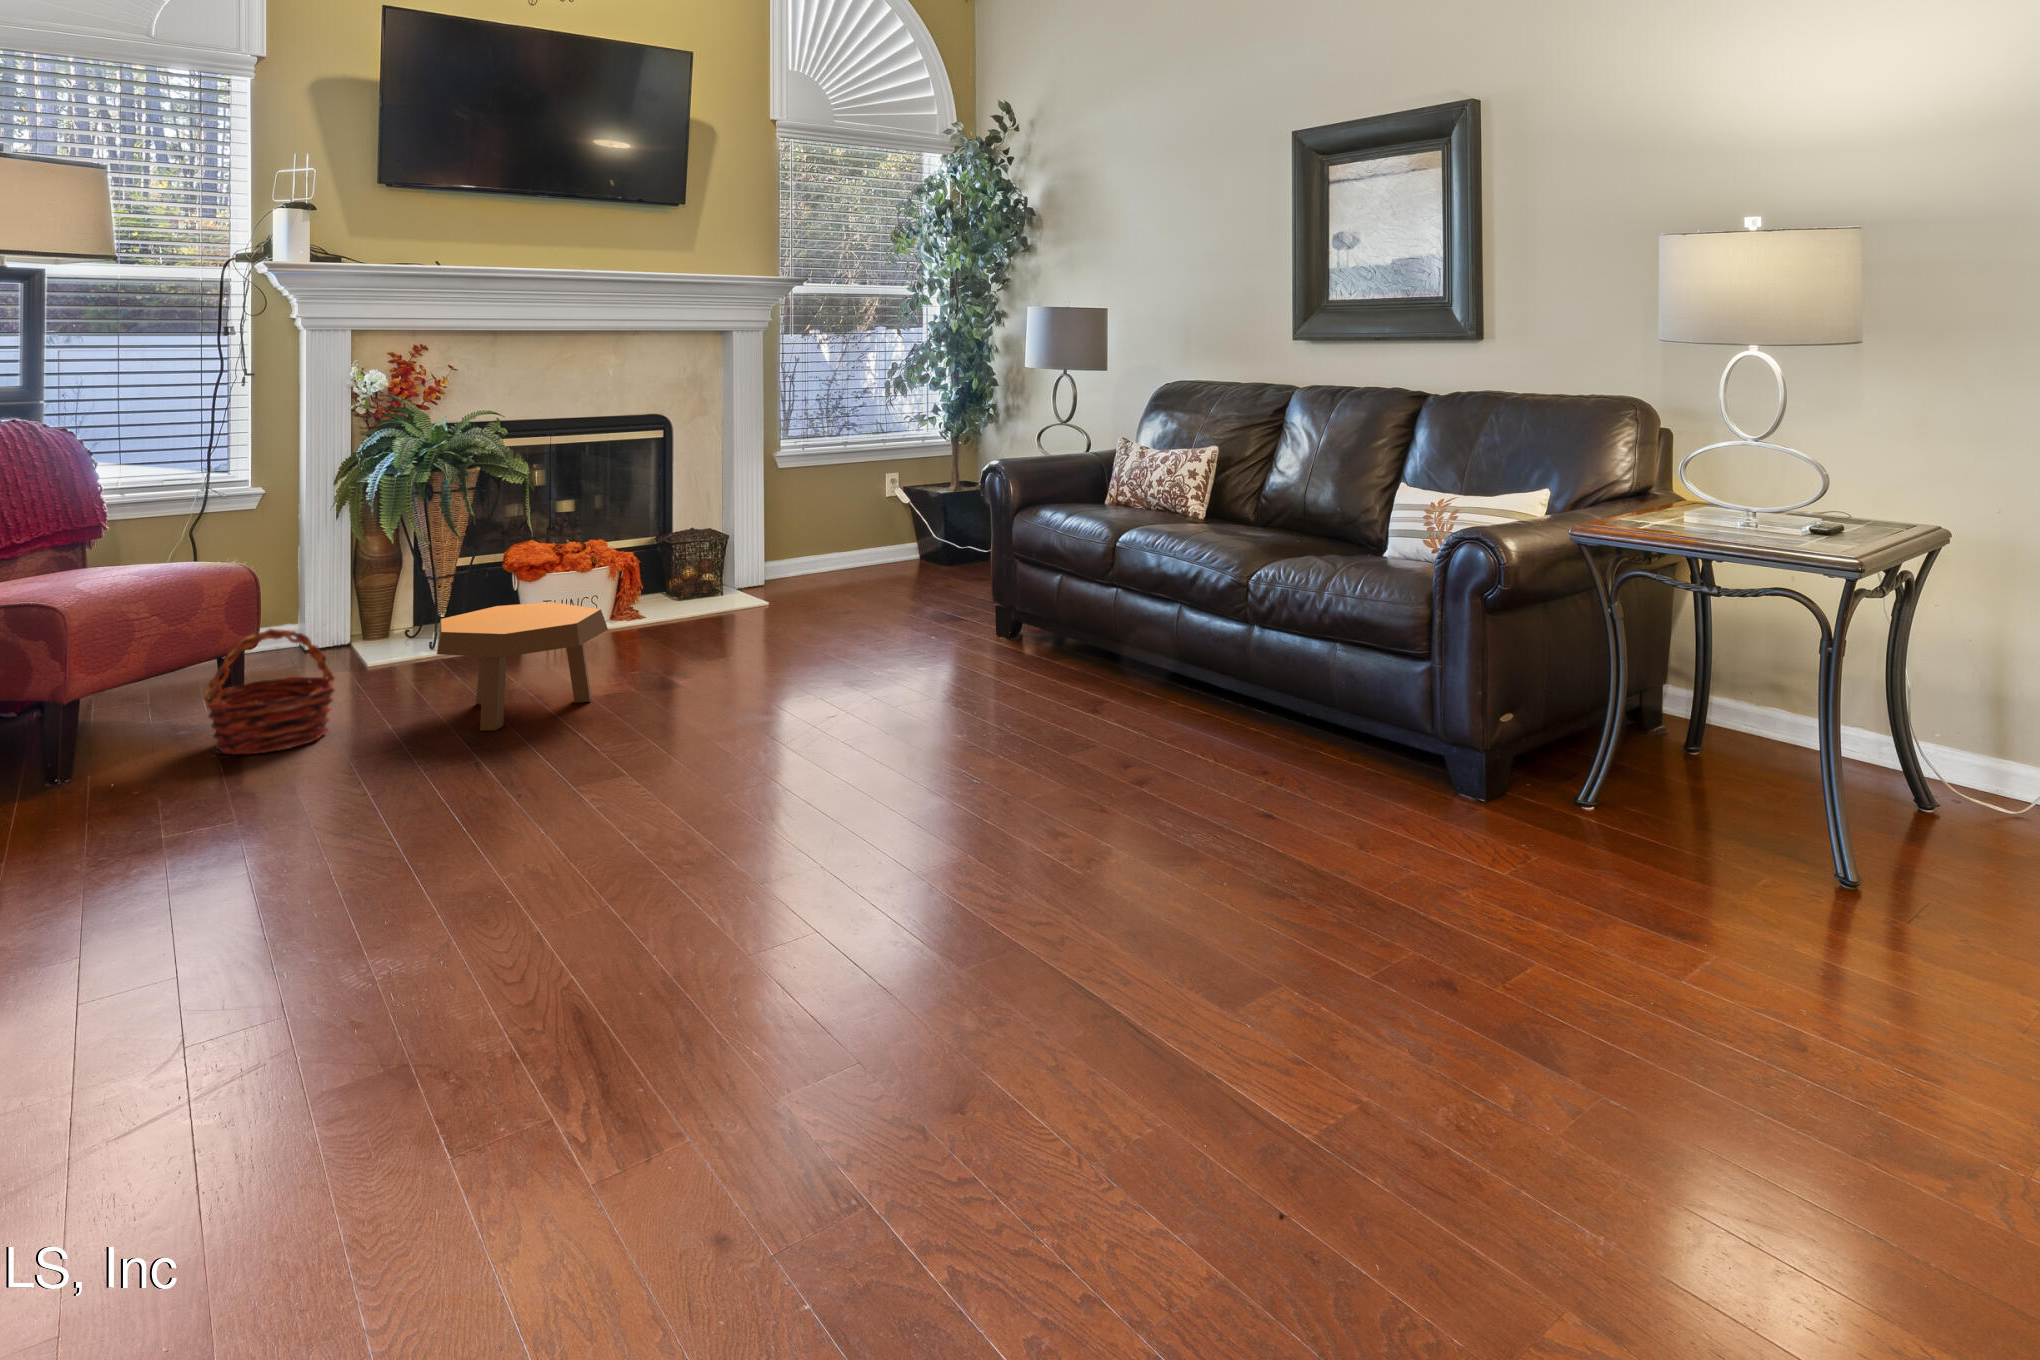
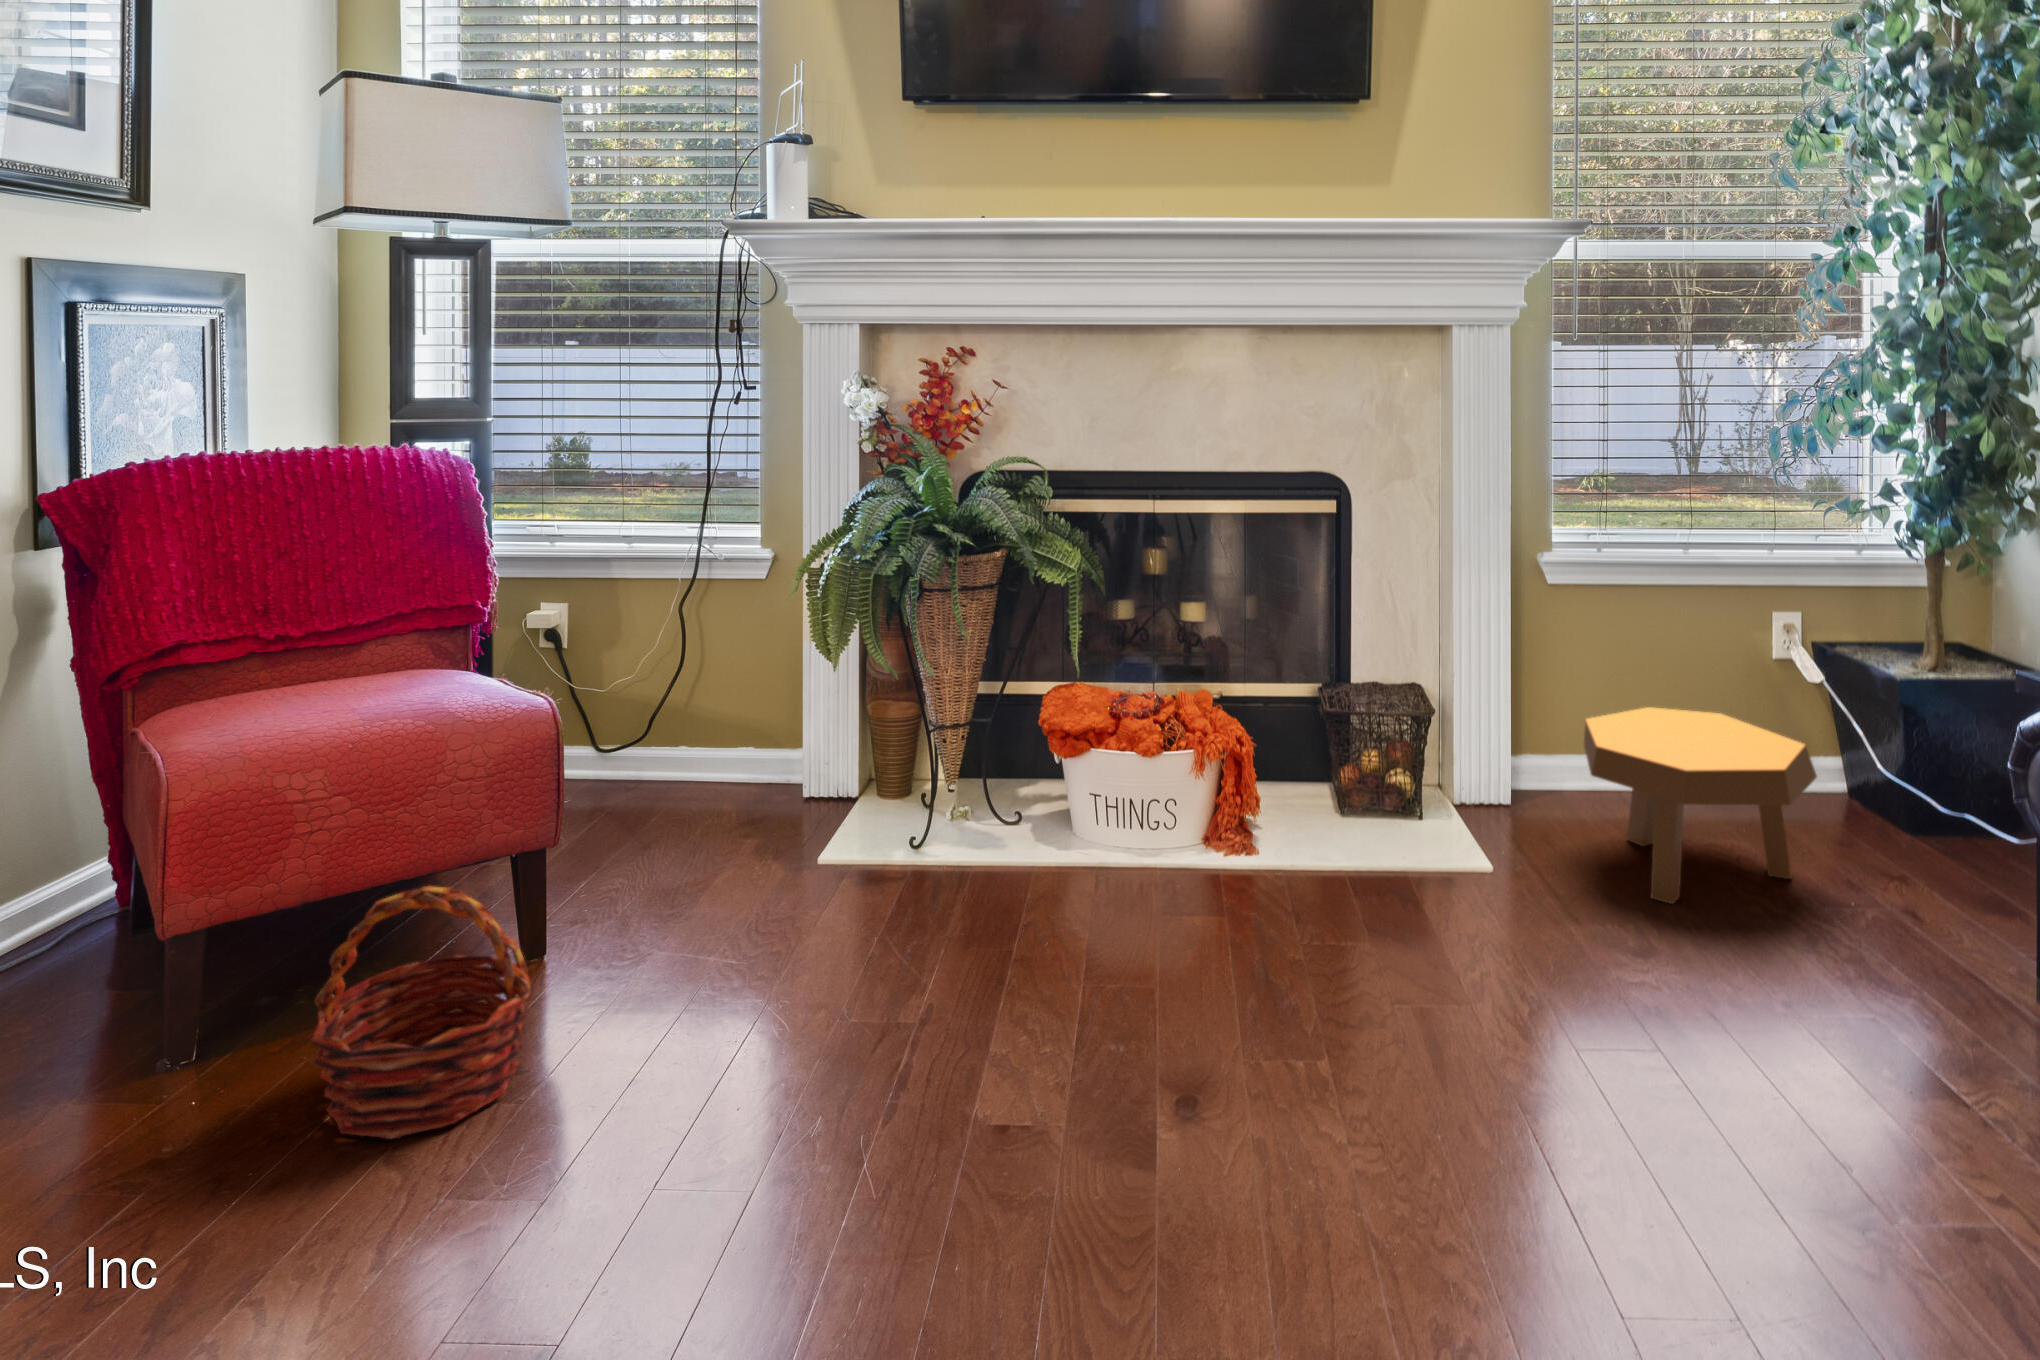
footstool: present [437,602,608,731] -> present [1584,707,1817,904]

